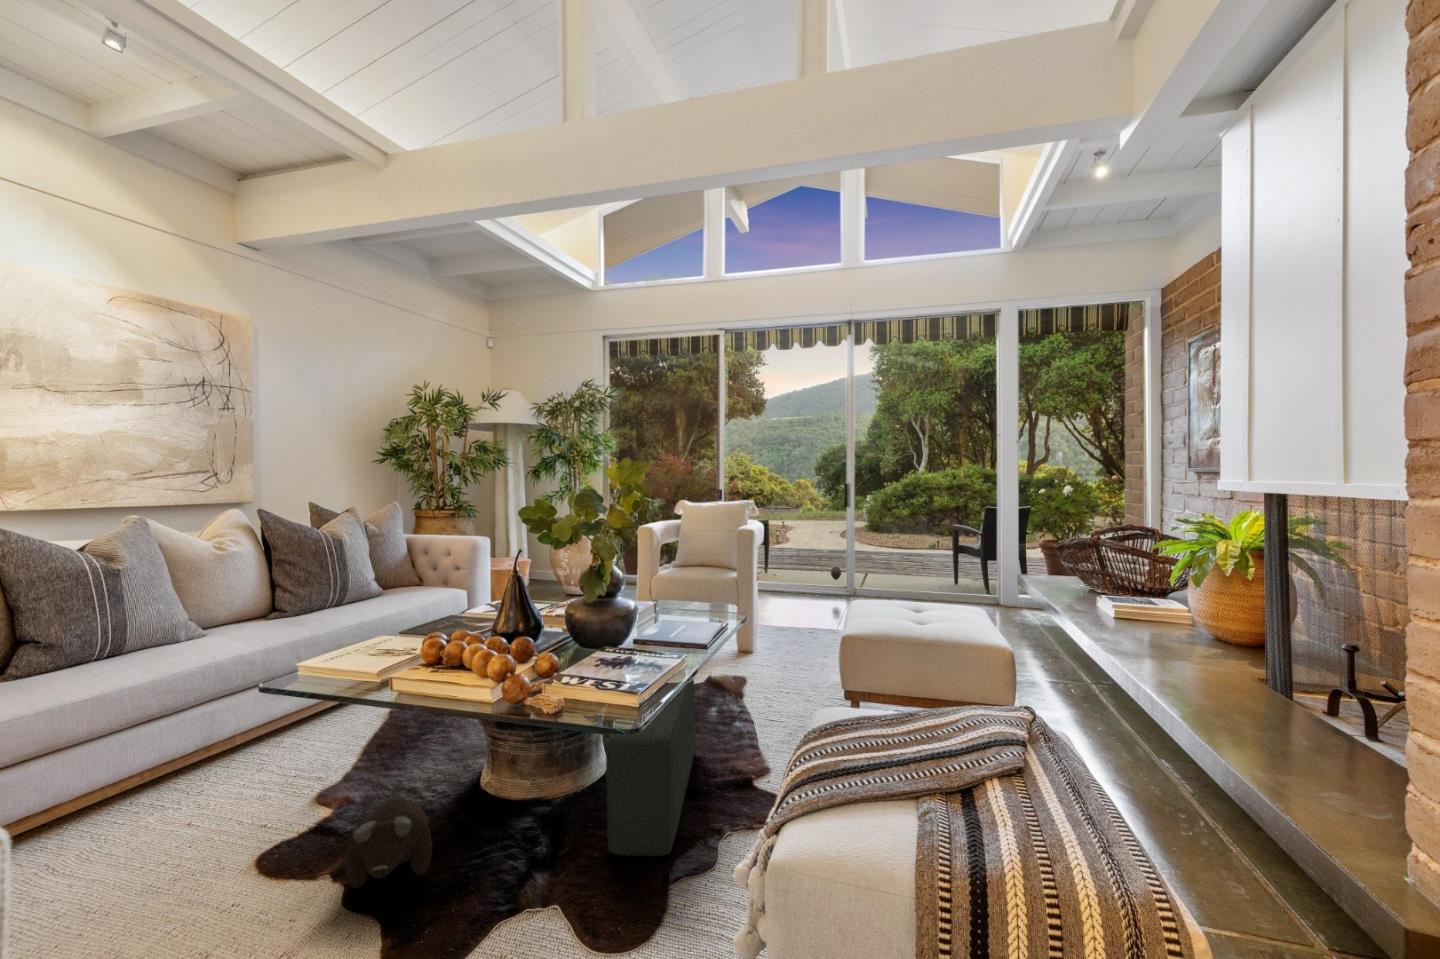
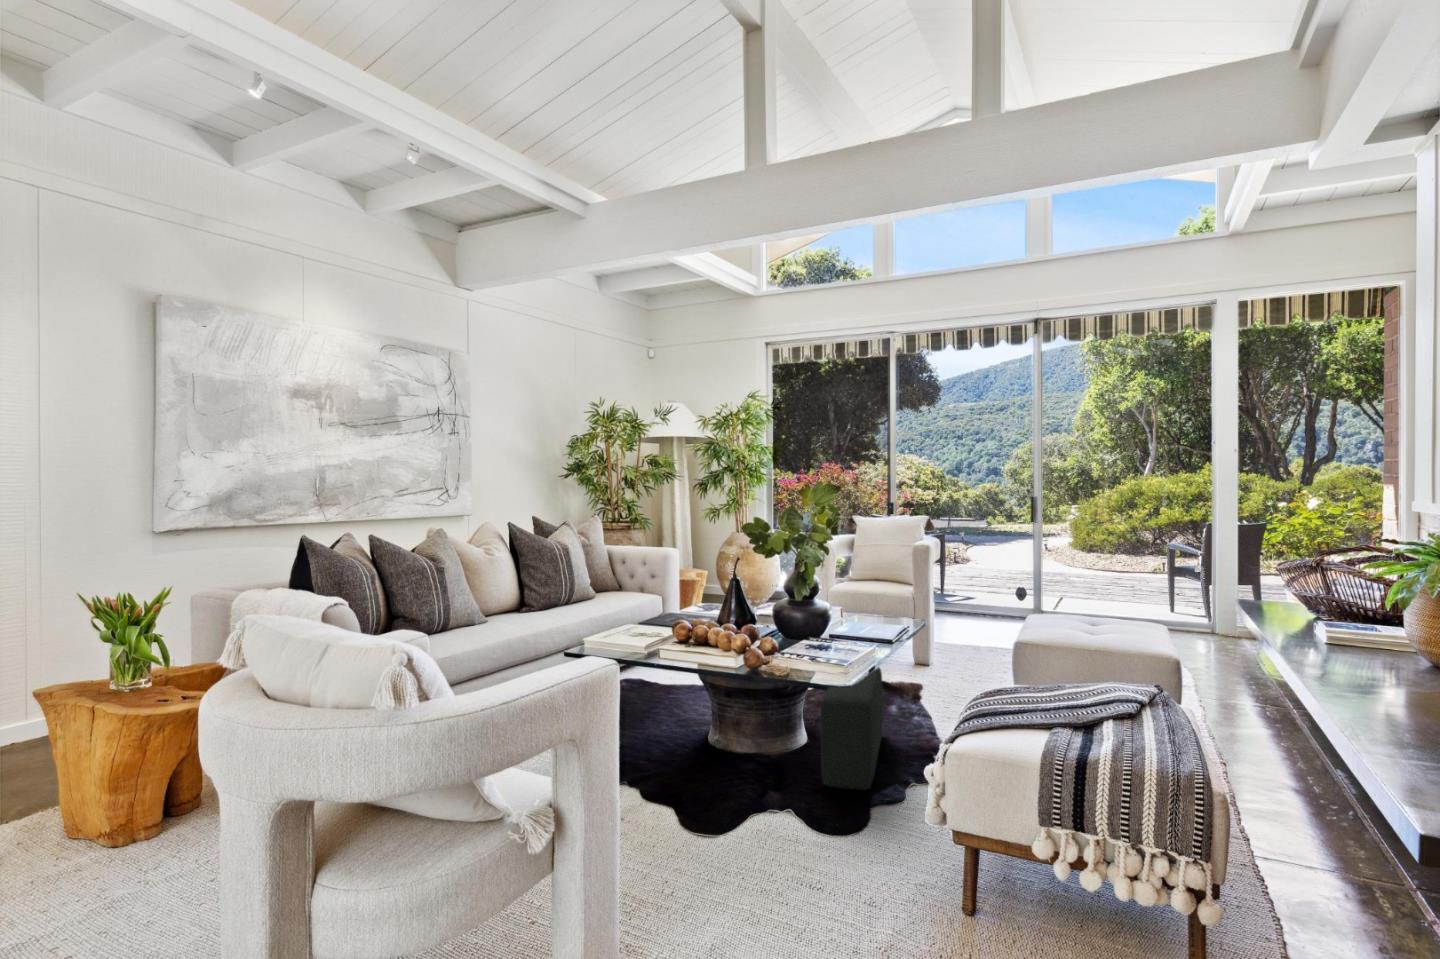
plush toy: present [345,797,432,888] -> none [645,732,699,788]

